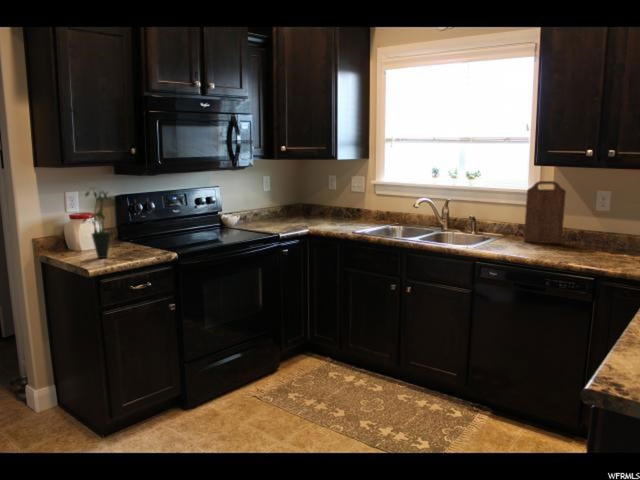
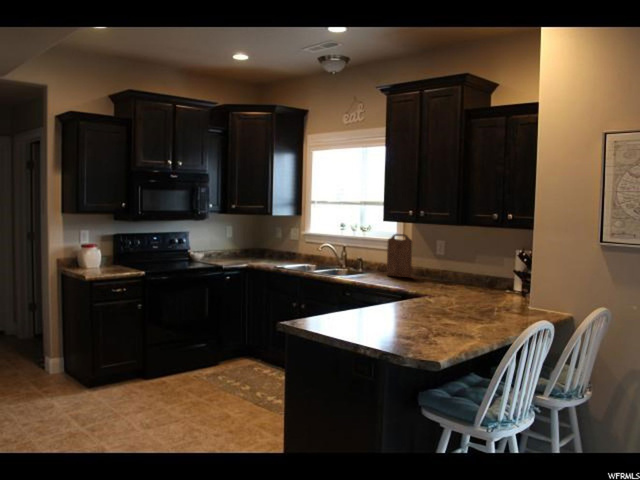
potted plant: present [83,189,113,258] -> none [86,227,107,272]

